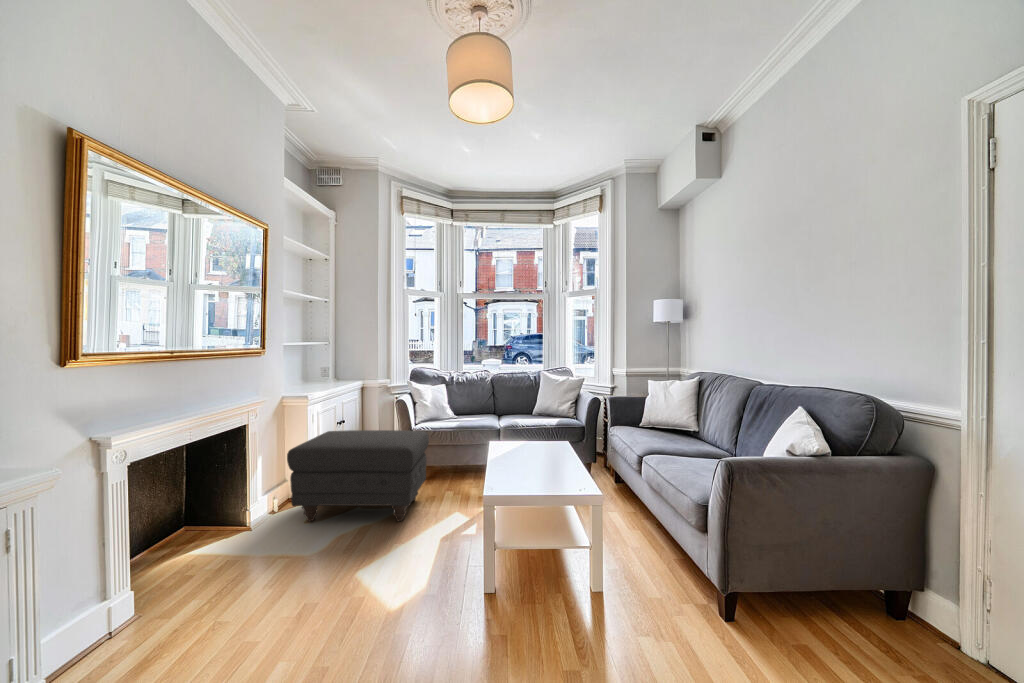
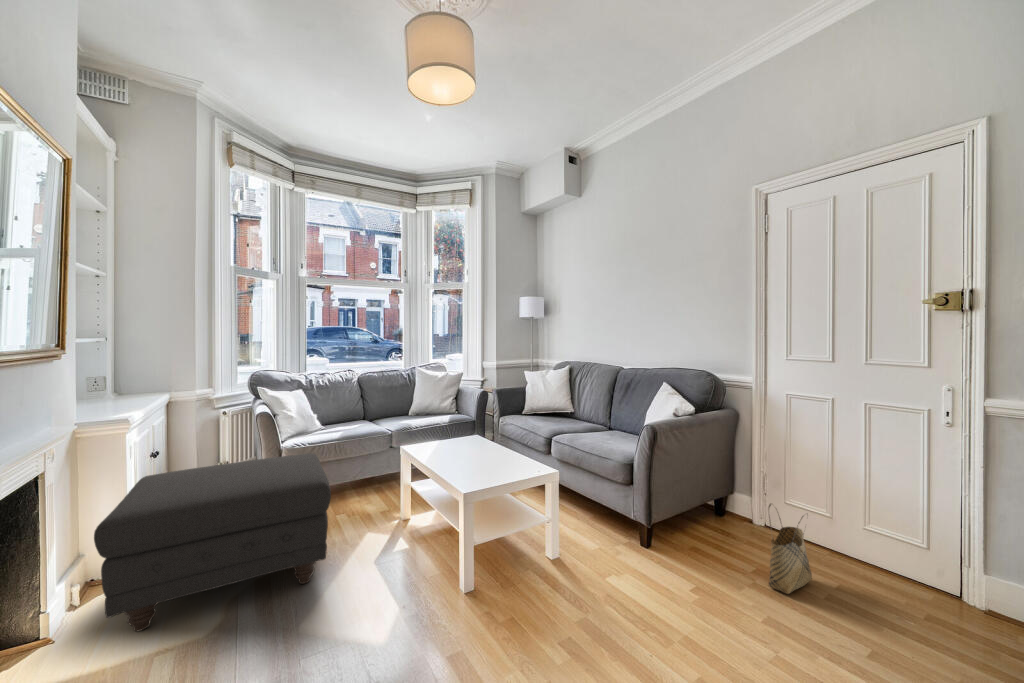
woven basket: none [799,544,874,653] -> present [769,504,812,594]

